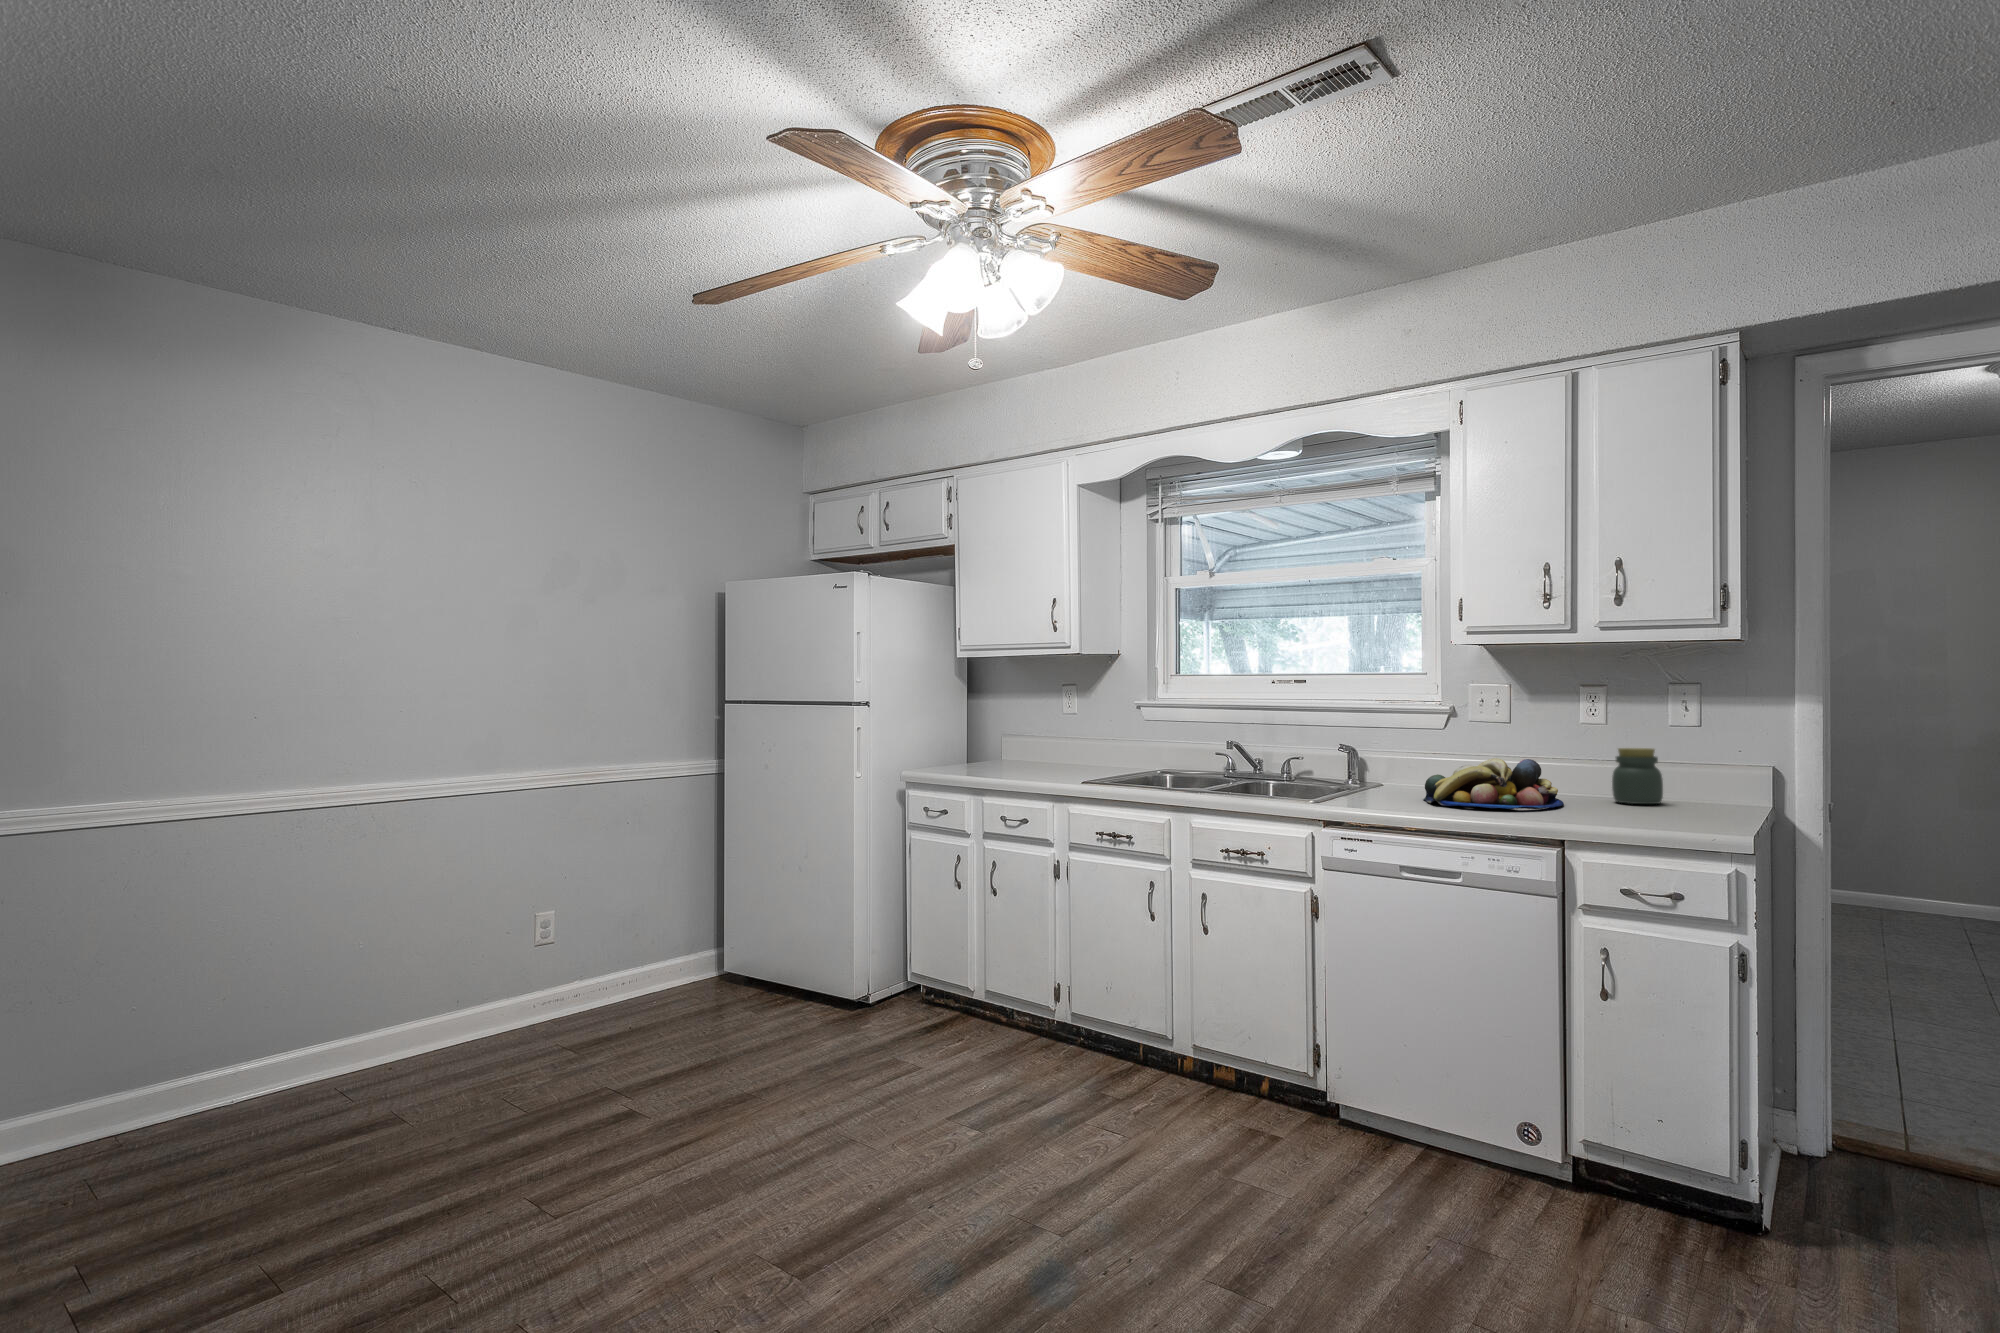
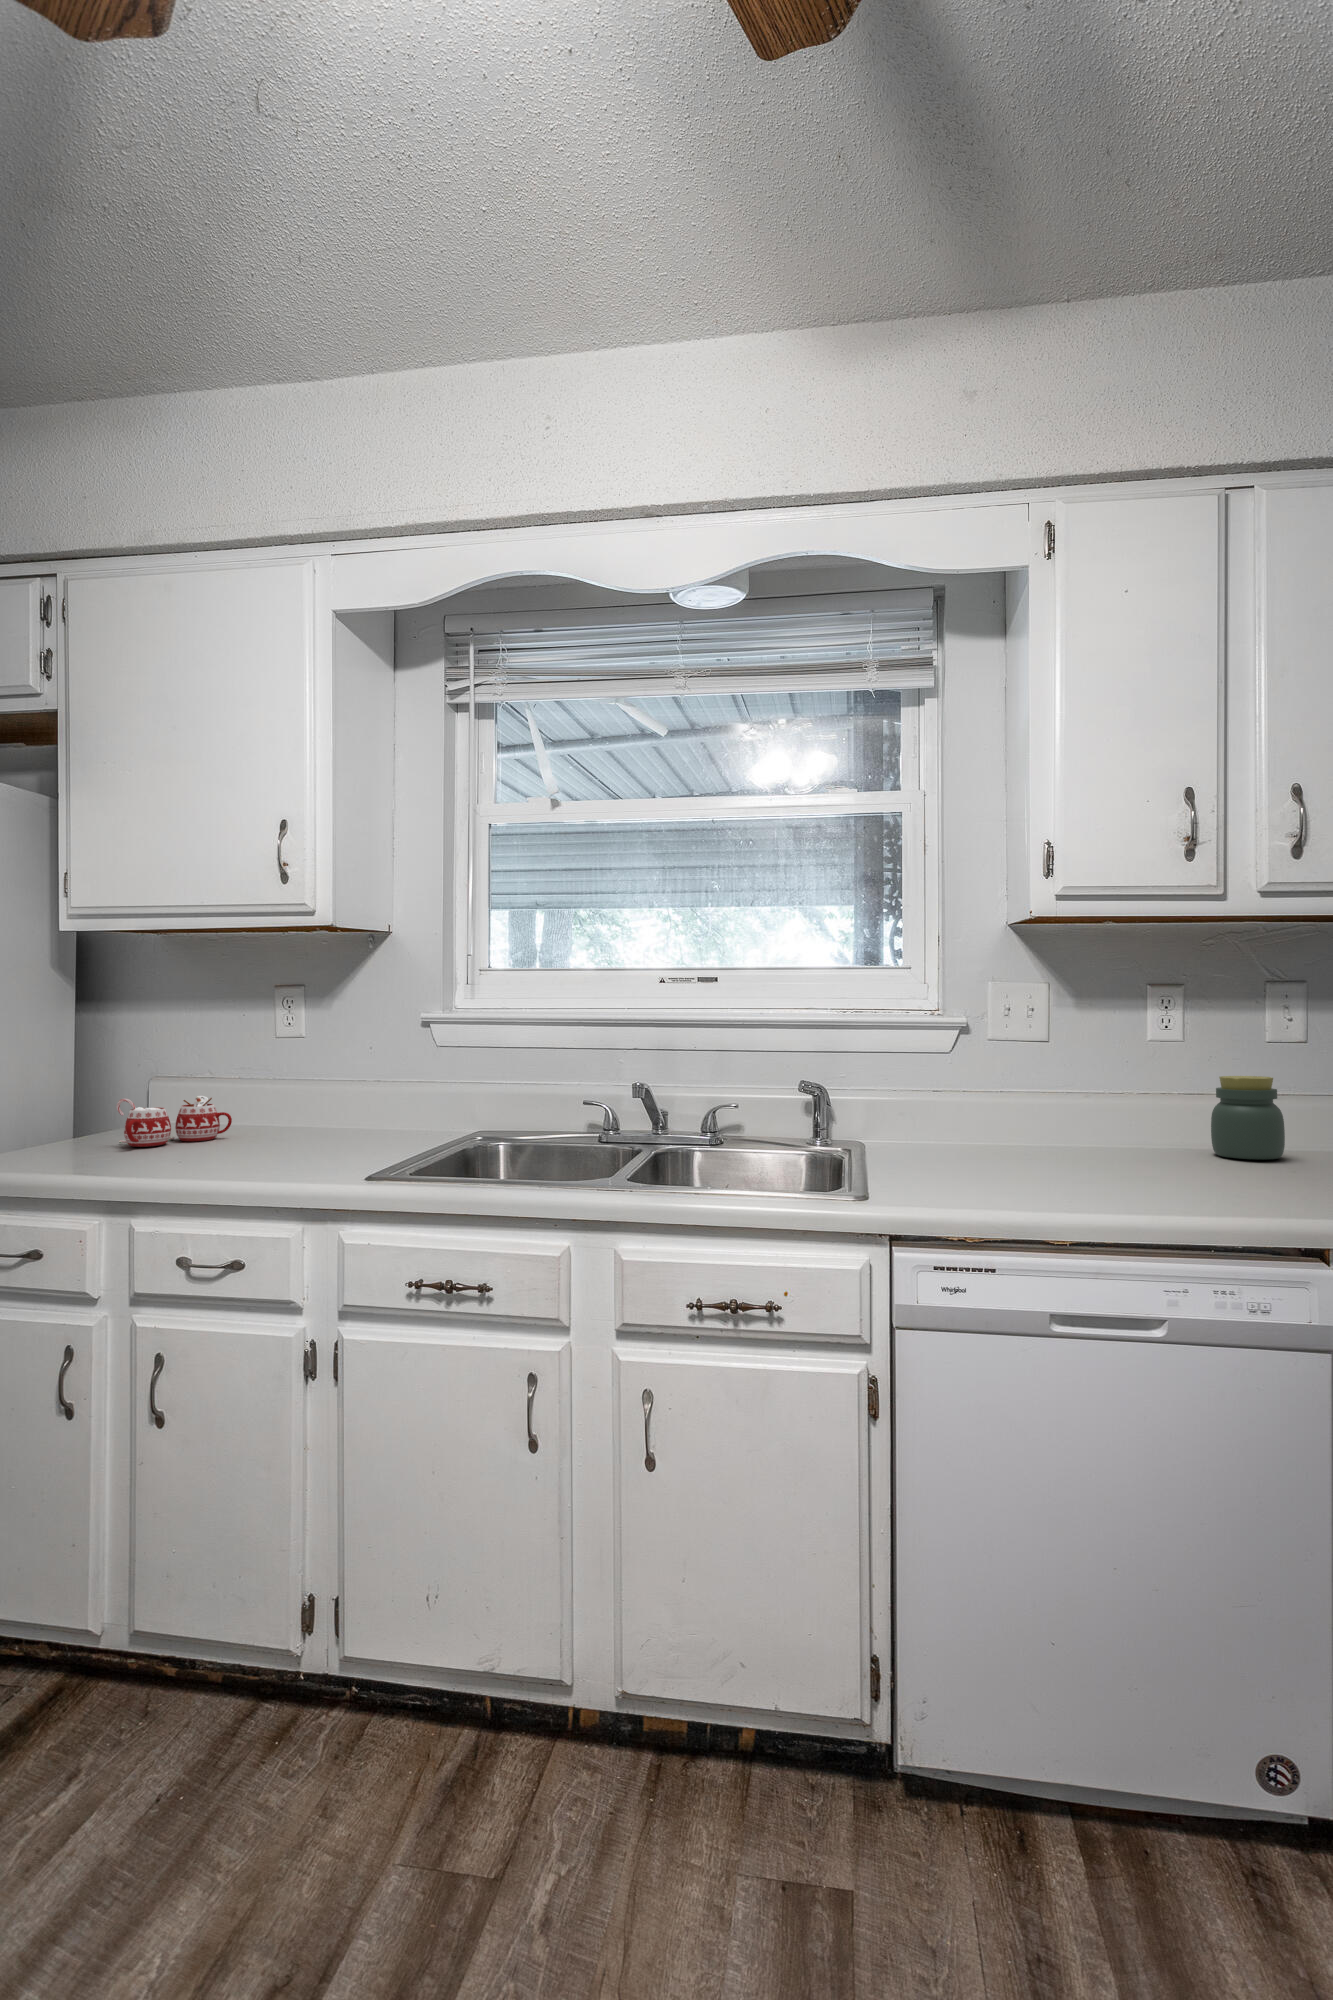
mug: none [983,743,1038,769] -> present [116,1096,232,1147]
fruit bowl: present [1423,758,1564,809] -> none [989,1099,1209,1187]

